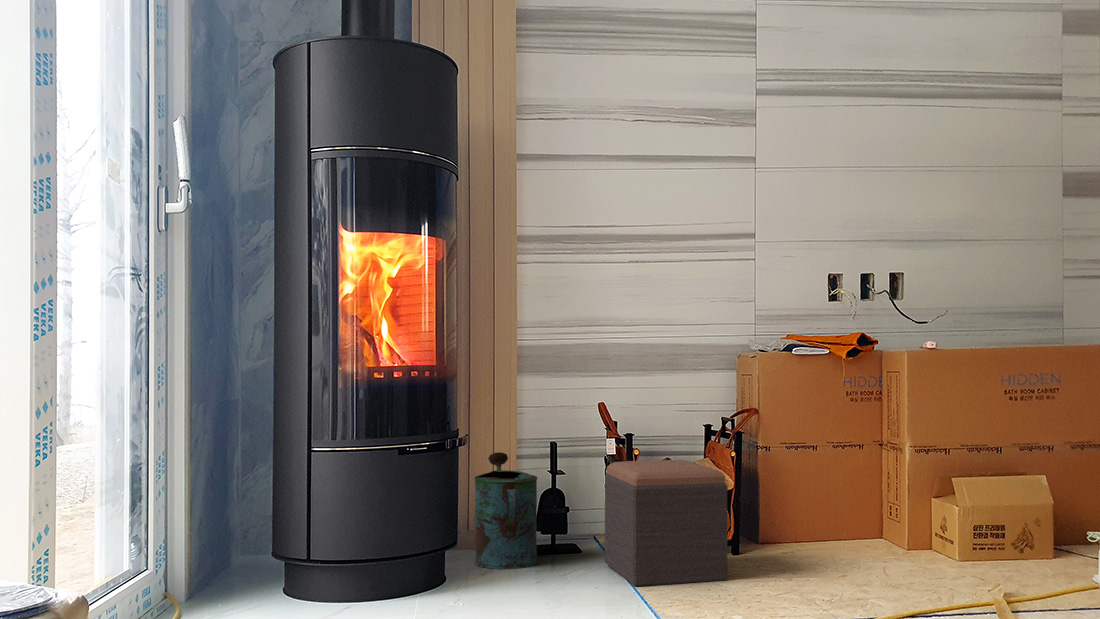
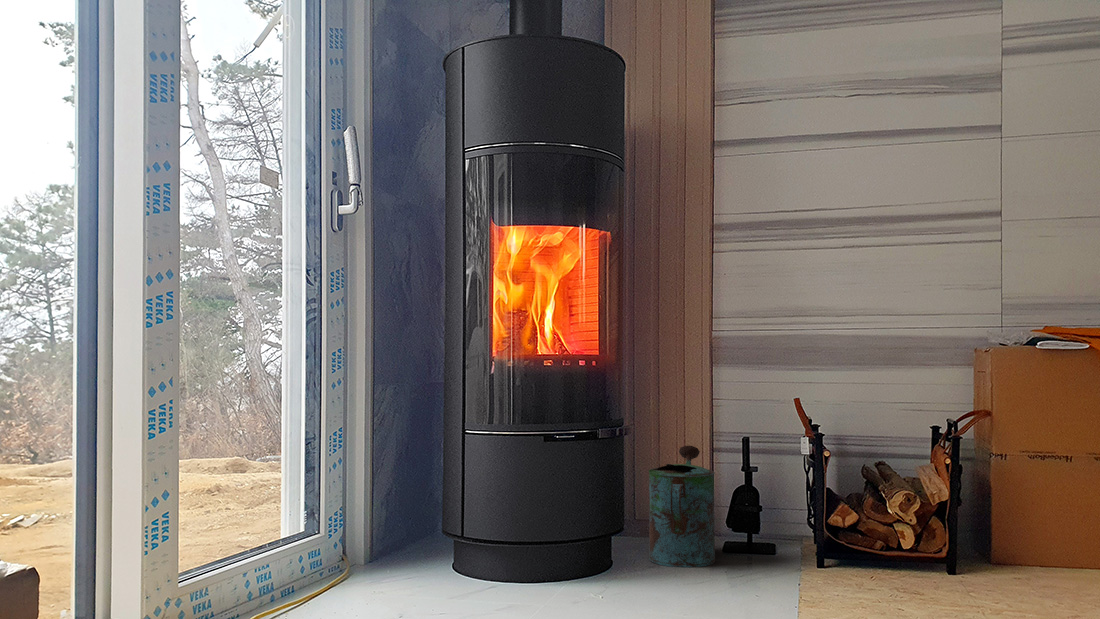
footstool: present [605,460,728,586] -> none [782,461,912,605]

